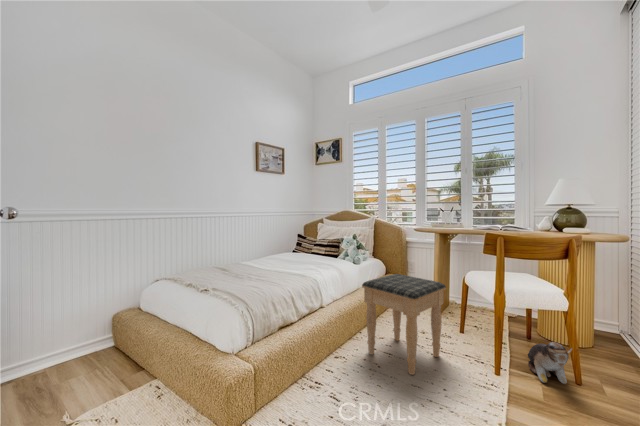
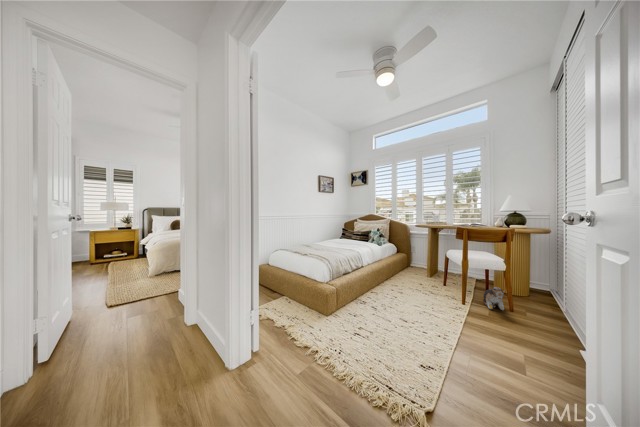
footstool: present [362,274,446,375] -> none [386,250,435,302]

